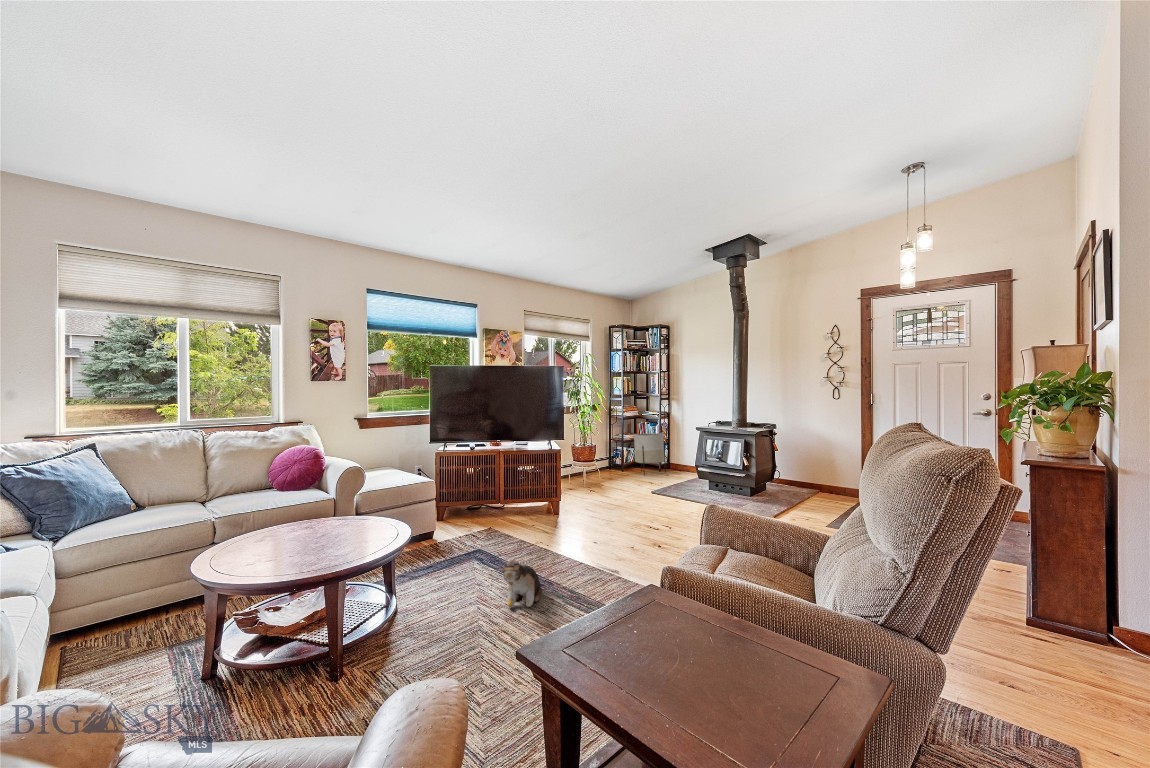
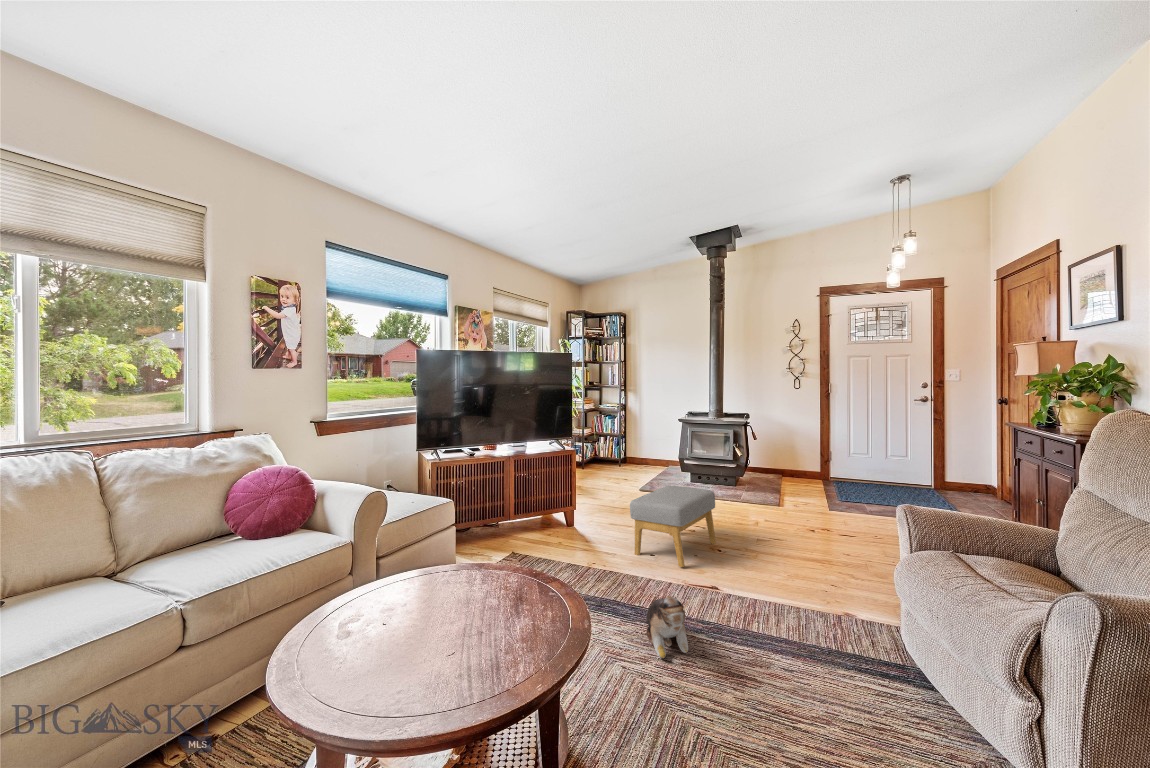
planter: present [634,433,666,476] -> none [595,426,628,471]
footstool: none [575,487,658,555] -> present [630,486,716,567]

